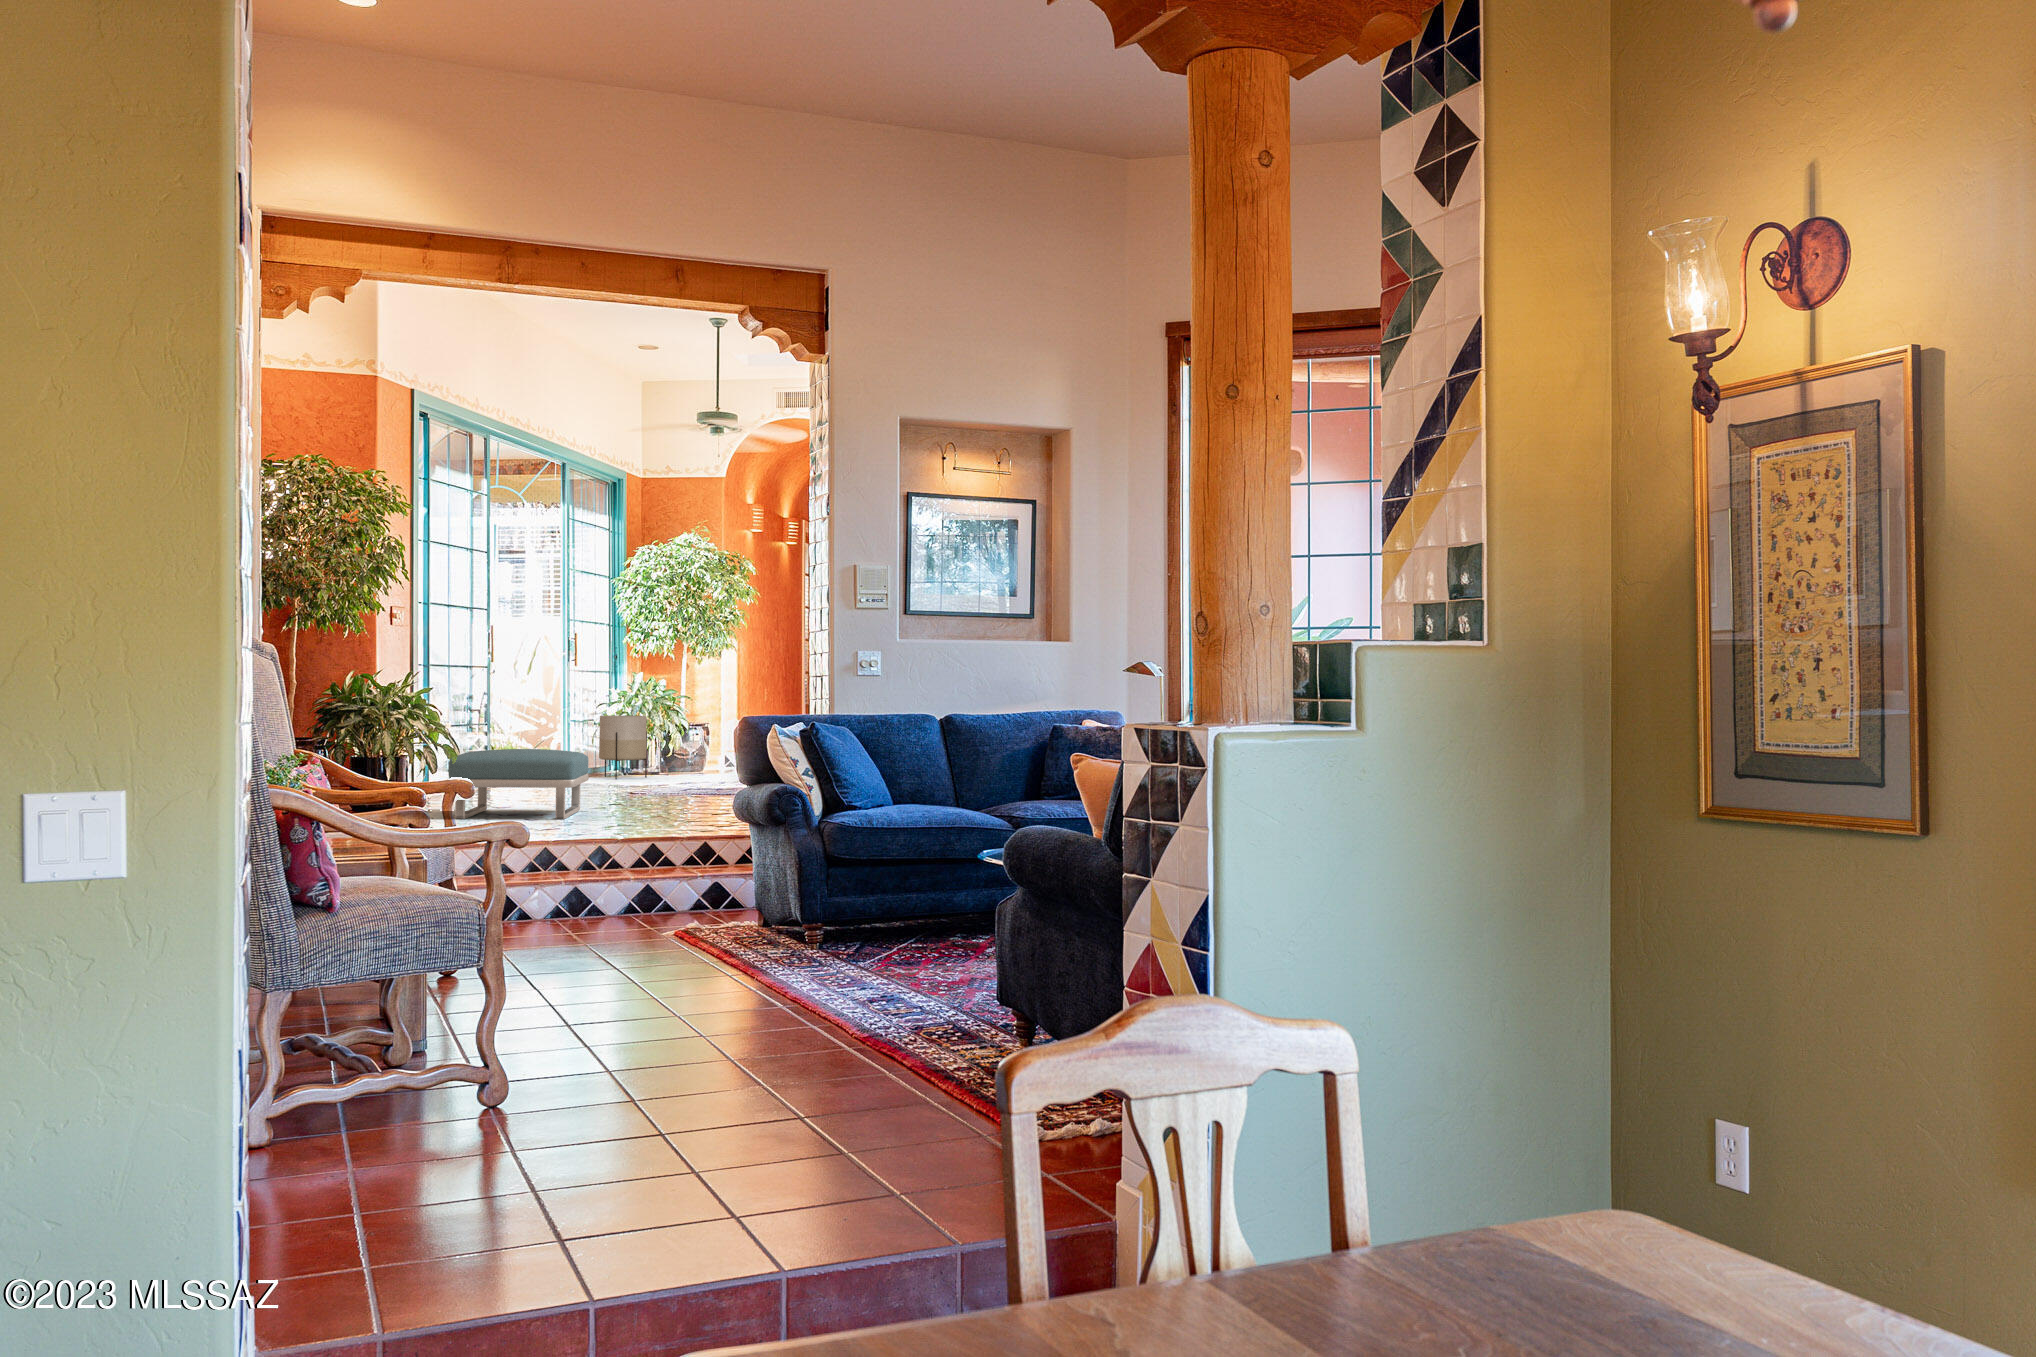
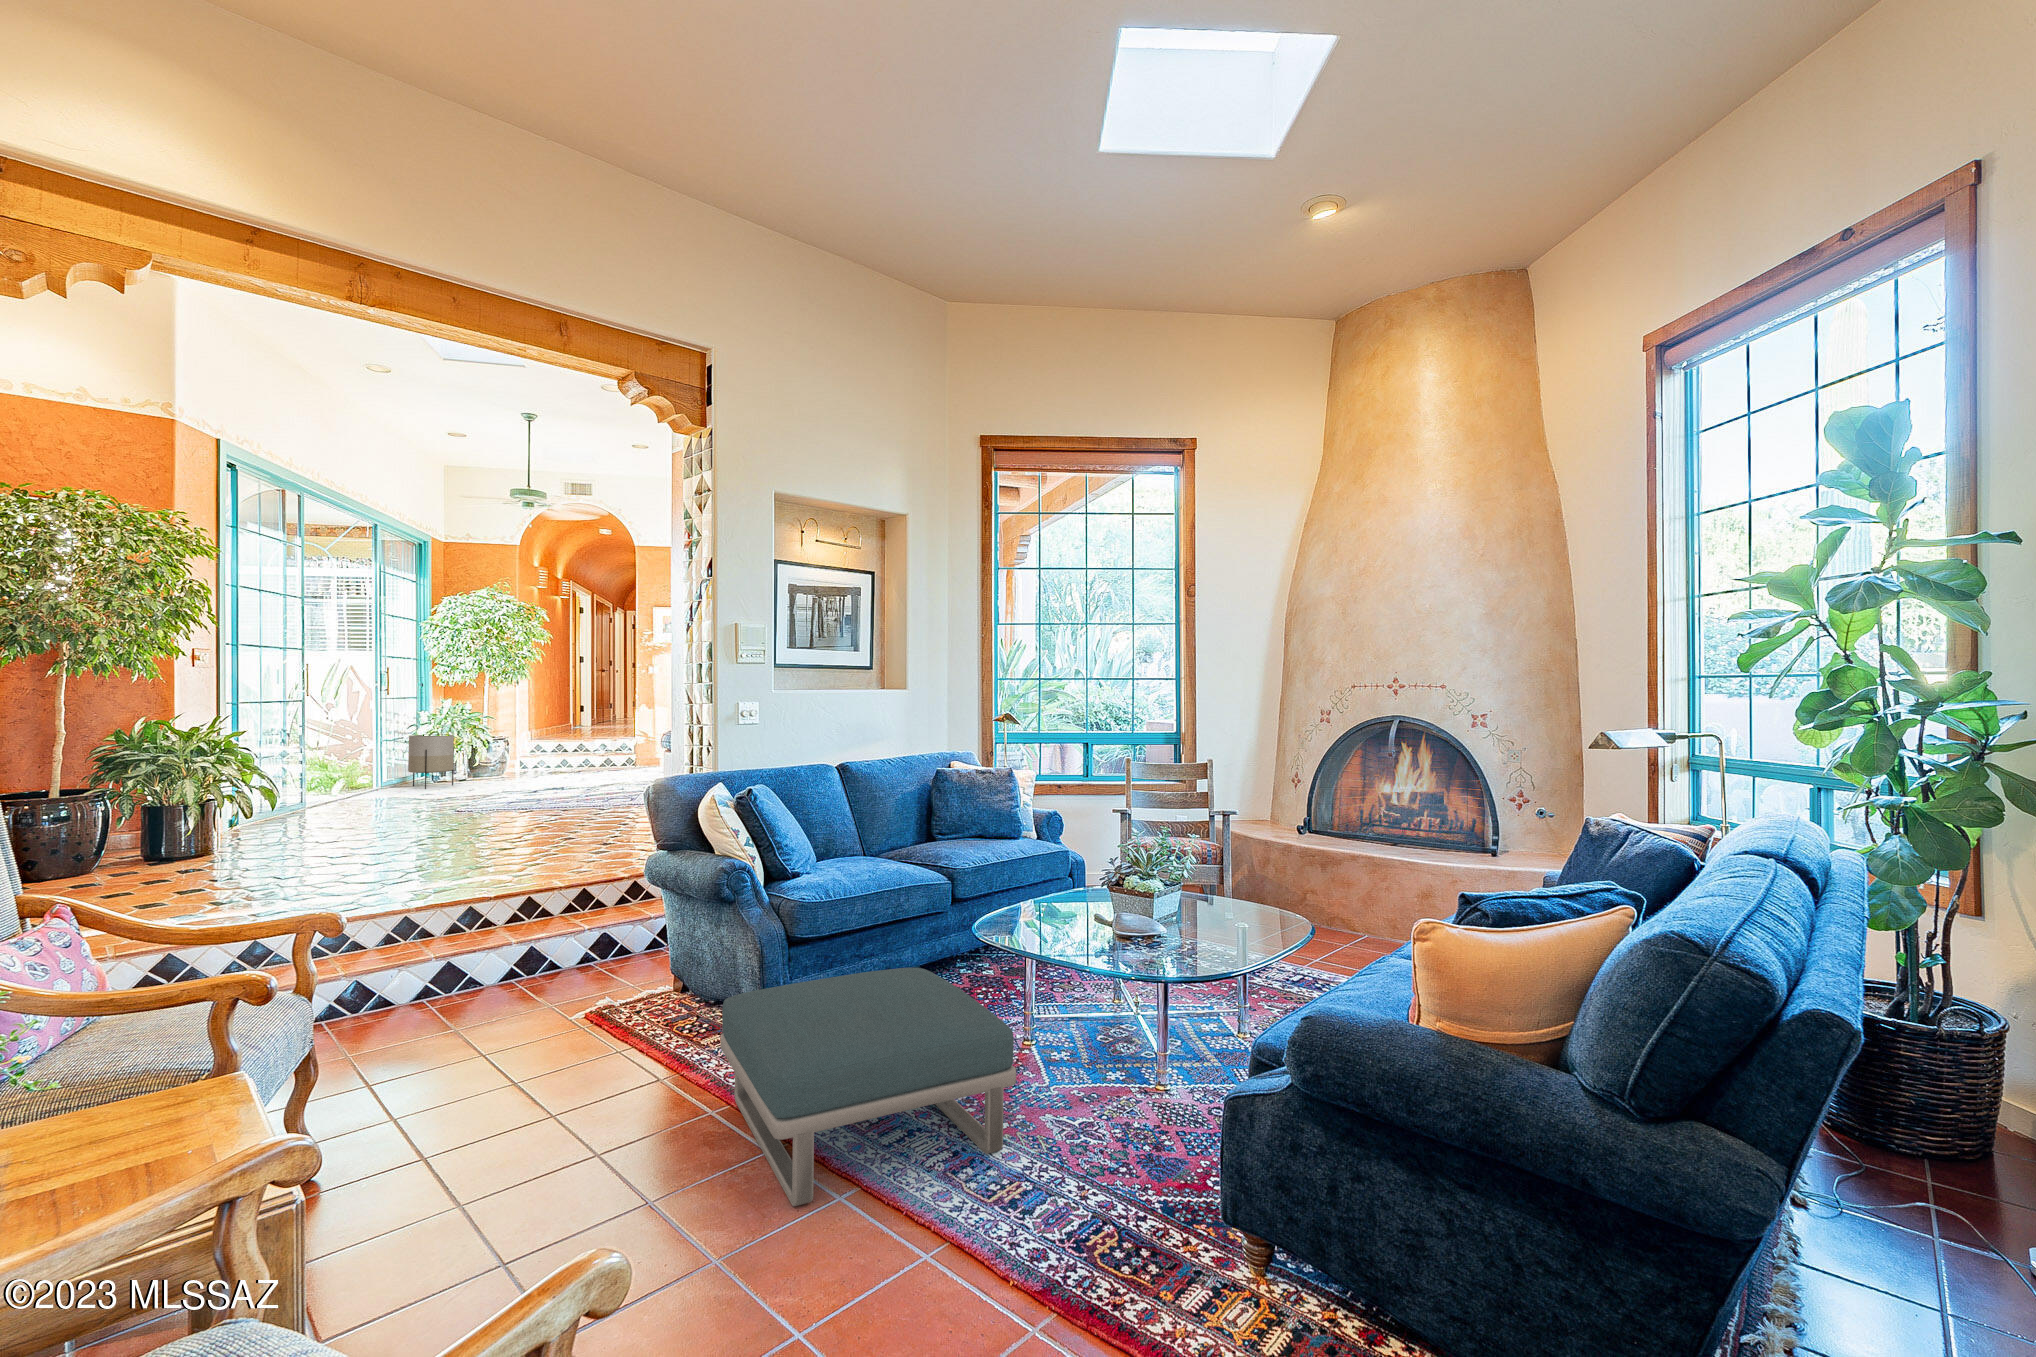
footstool: present [448,749,589,819] -> present [720,968,1016,1206]

